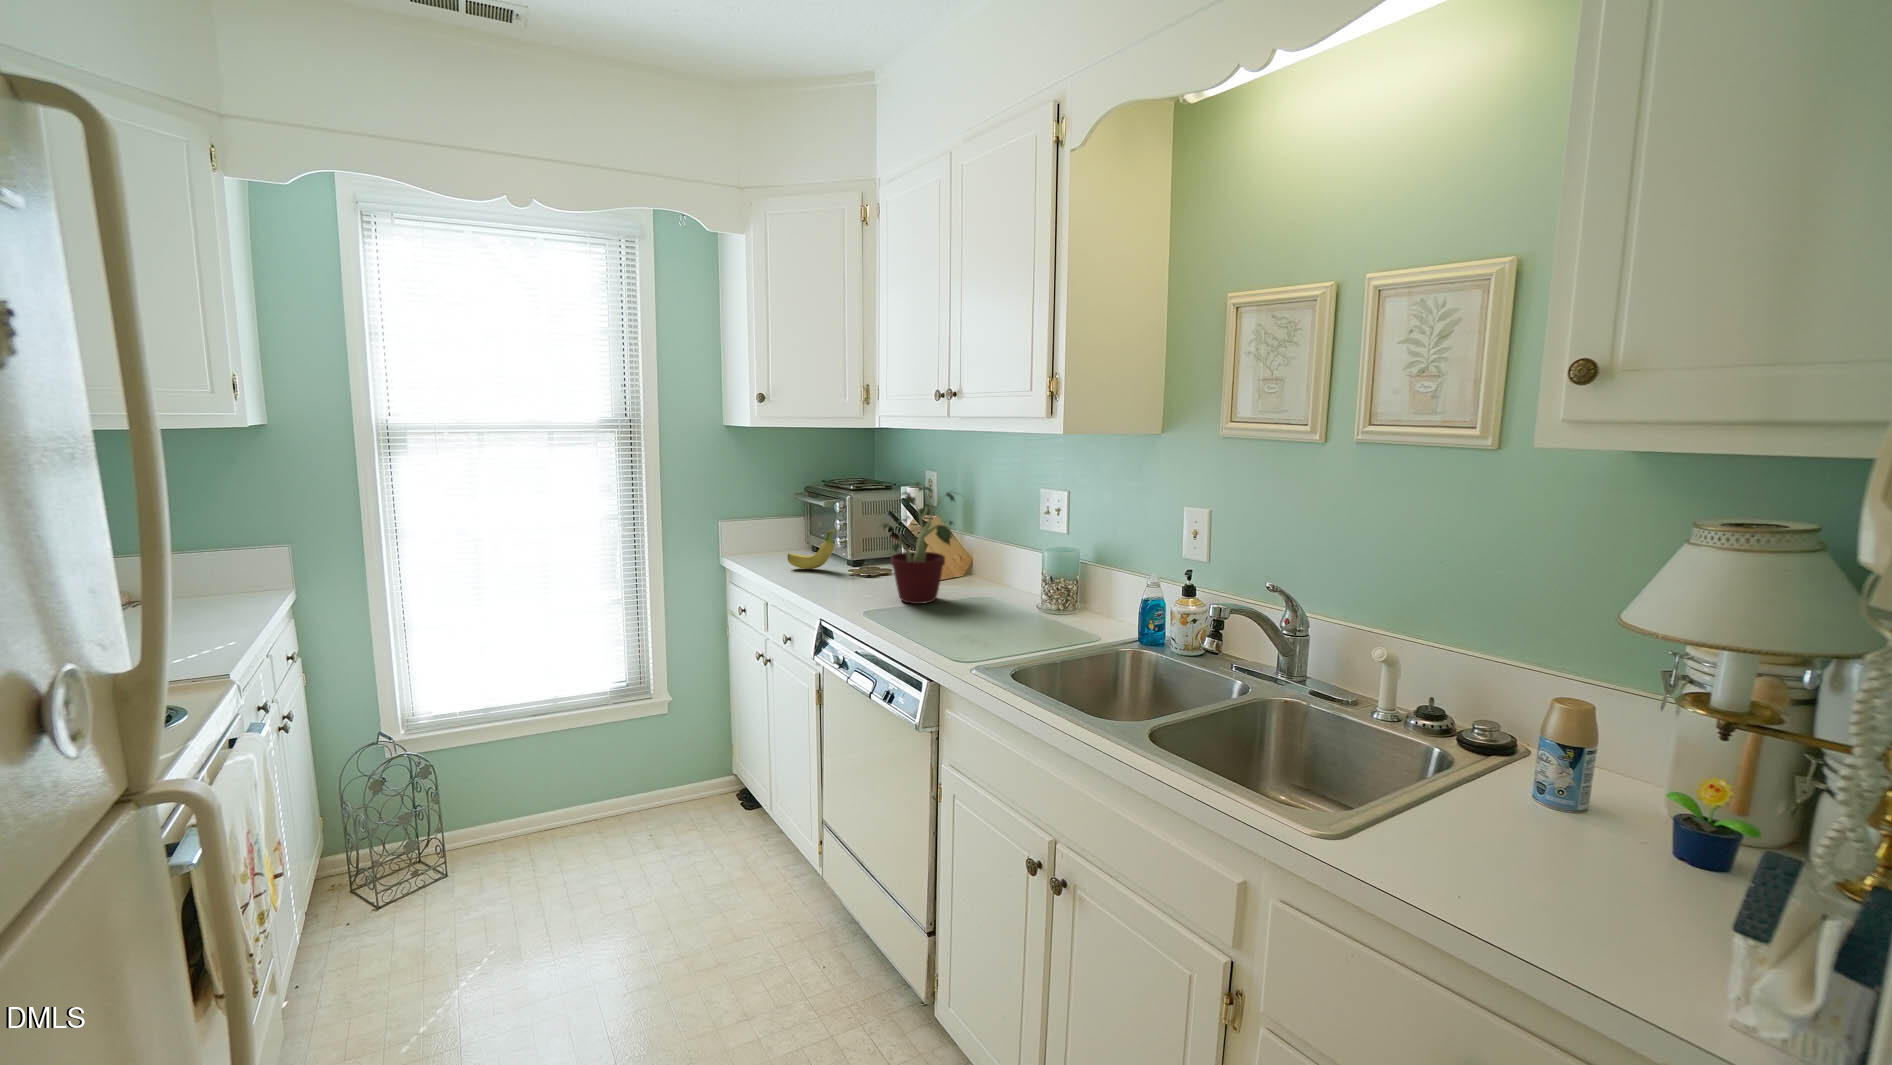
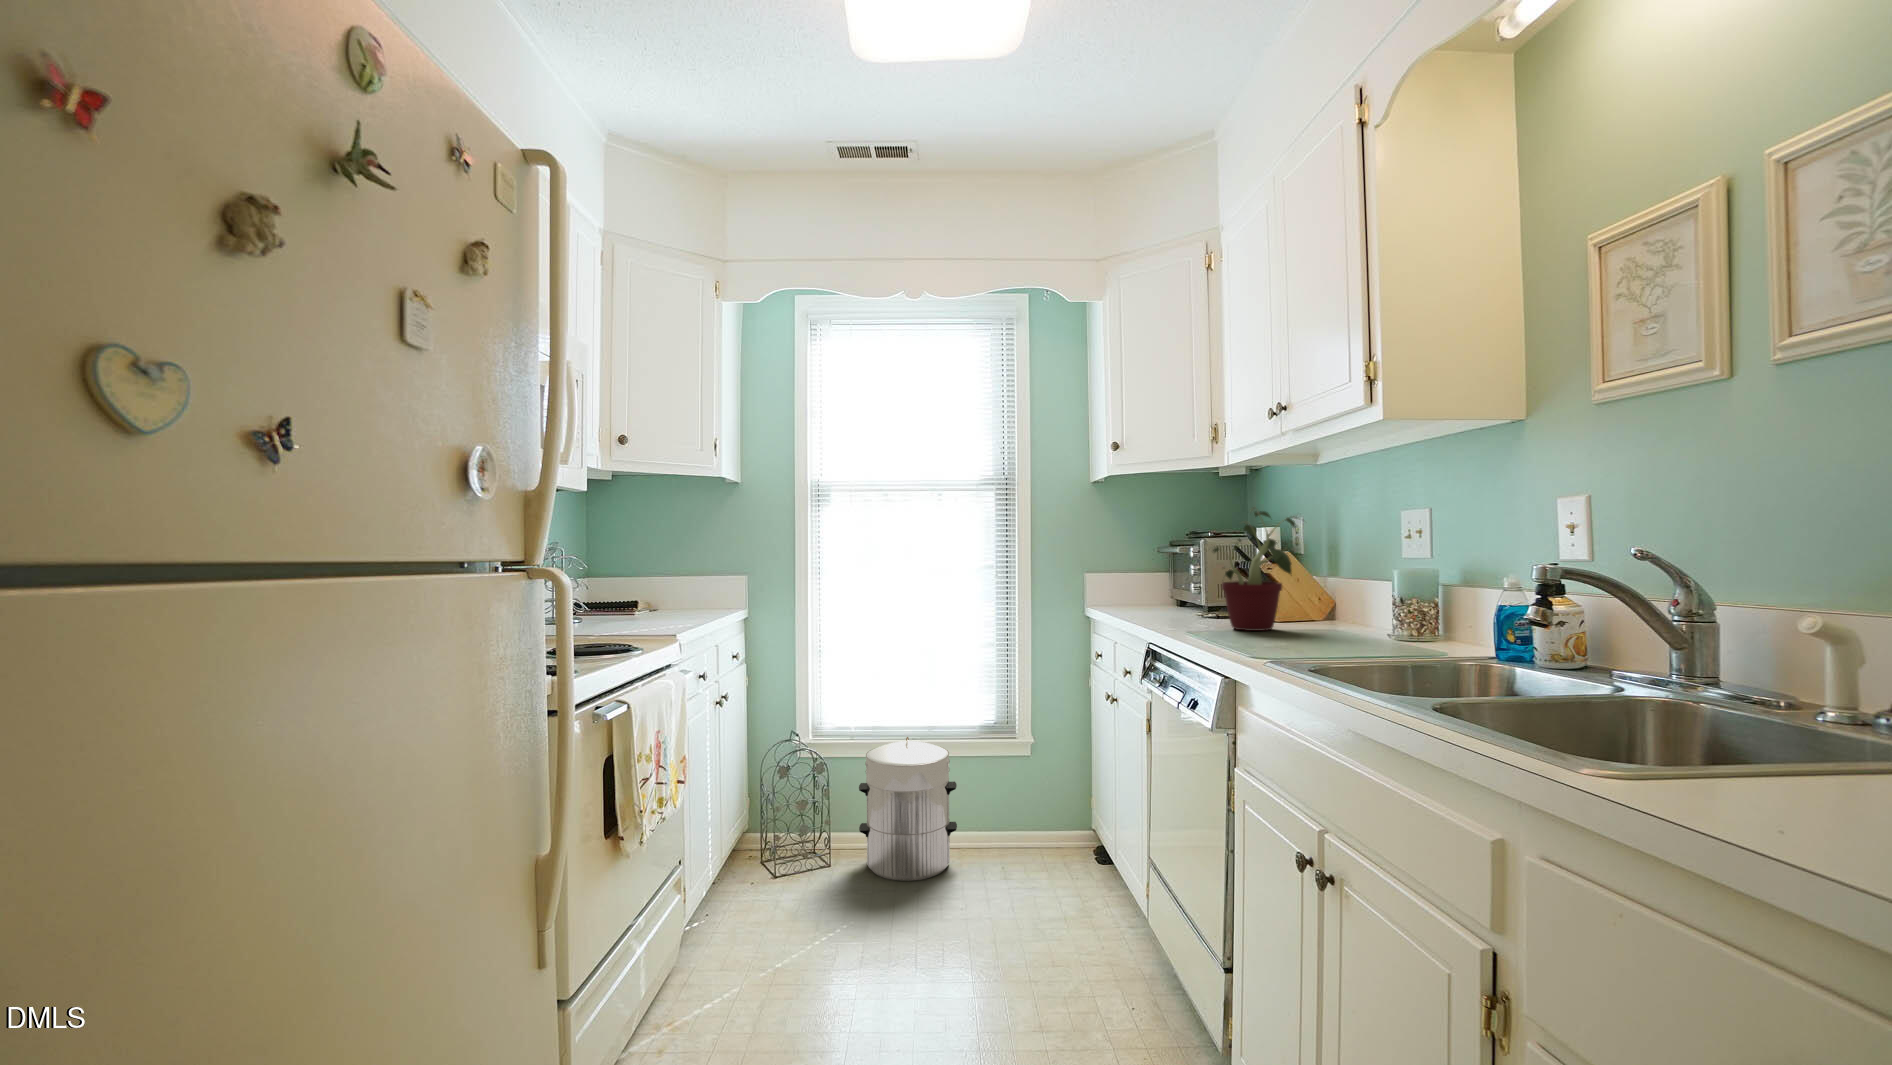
banana: present [788,530,836,569] -> none [1140,572,1186,612]
waste bin: none [462,729,592,893] -> present [859,737,957,881]

